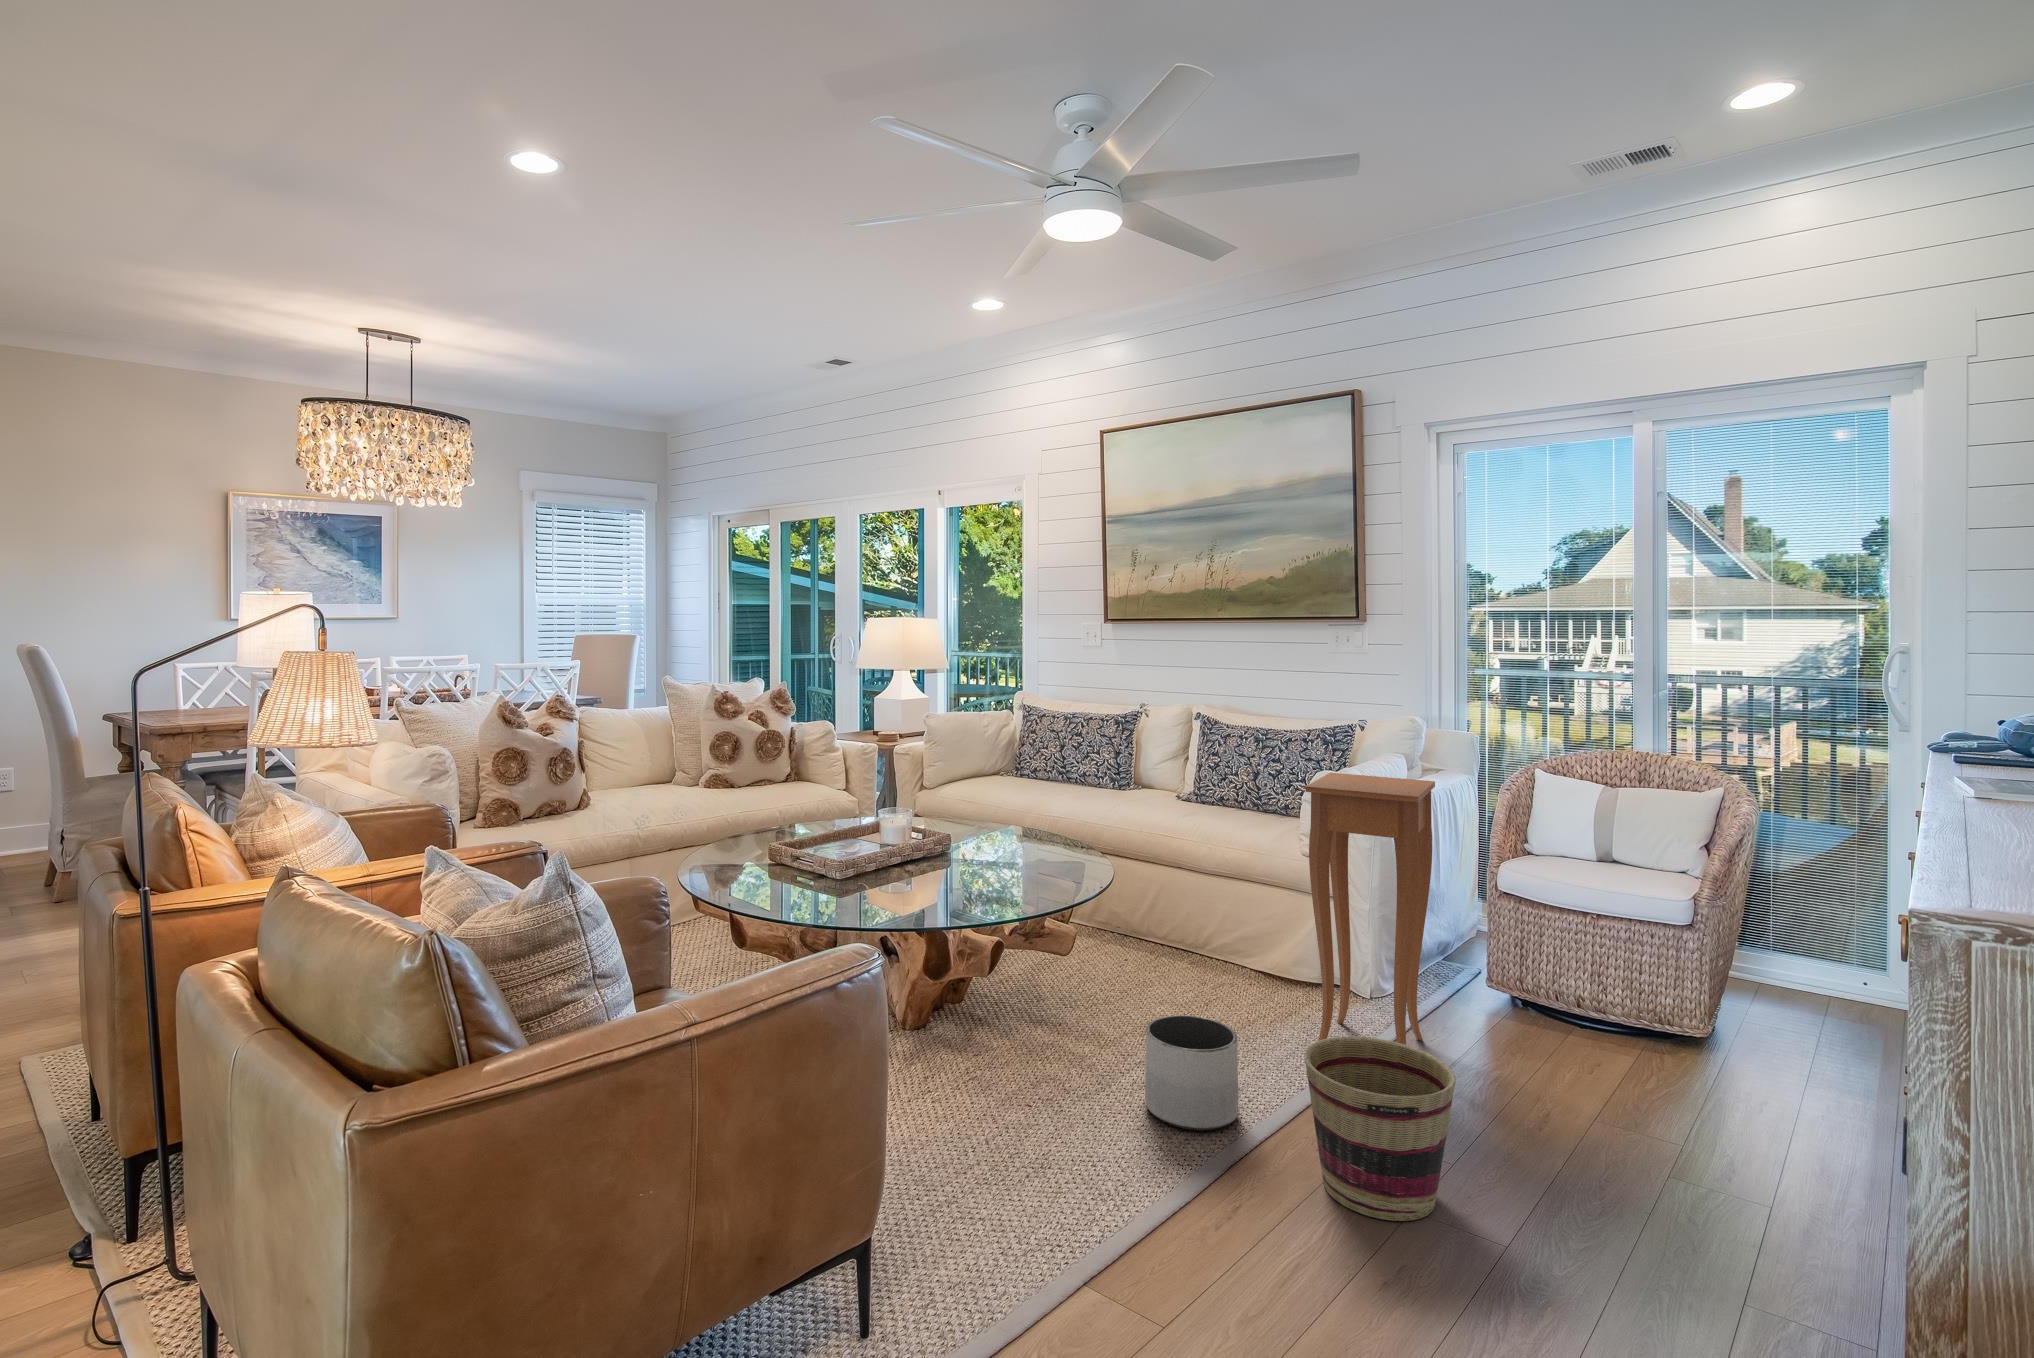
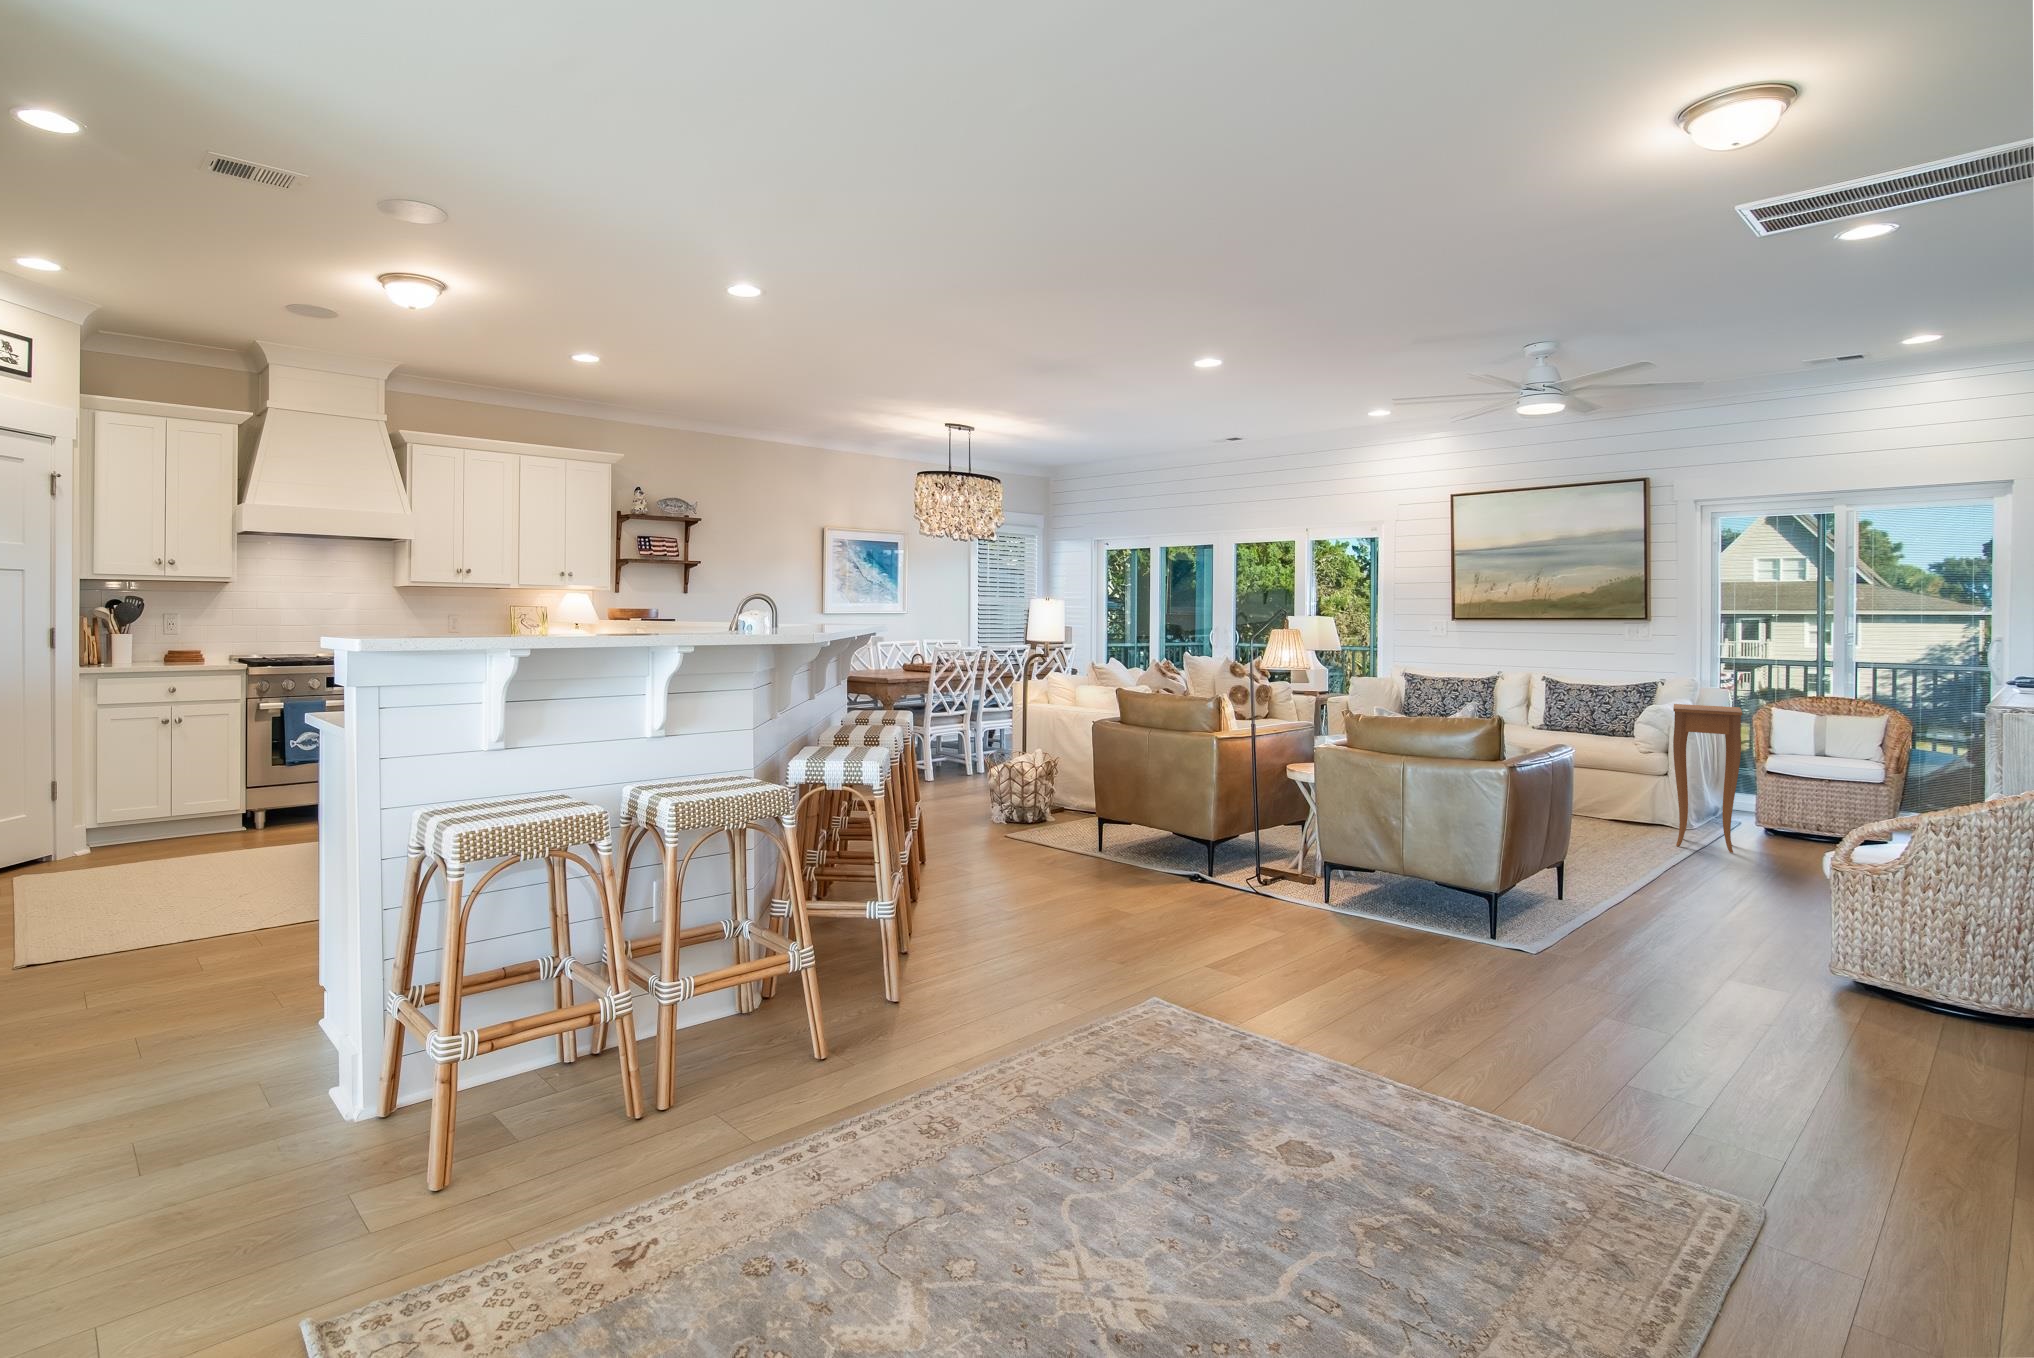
planter: present [1145,1015,1238,1130] -> none [1608,820,1662,869]
basket: present [1304,1037,1456,1221] -> none [1713,820,1794,892]

